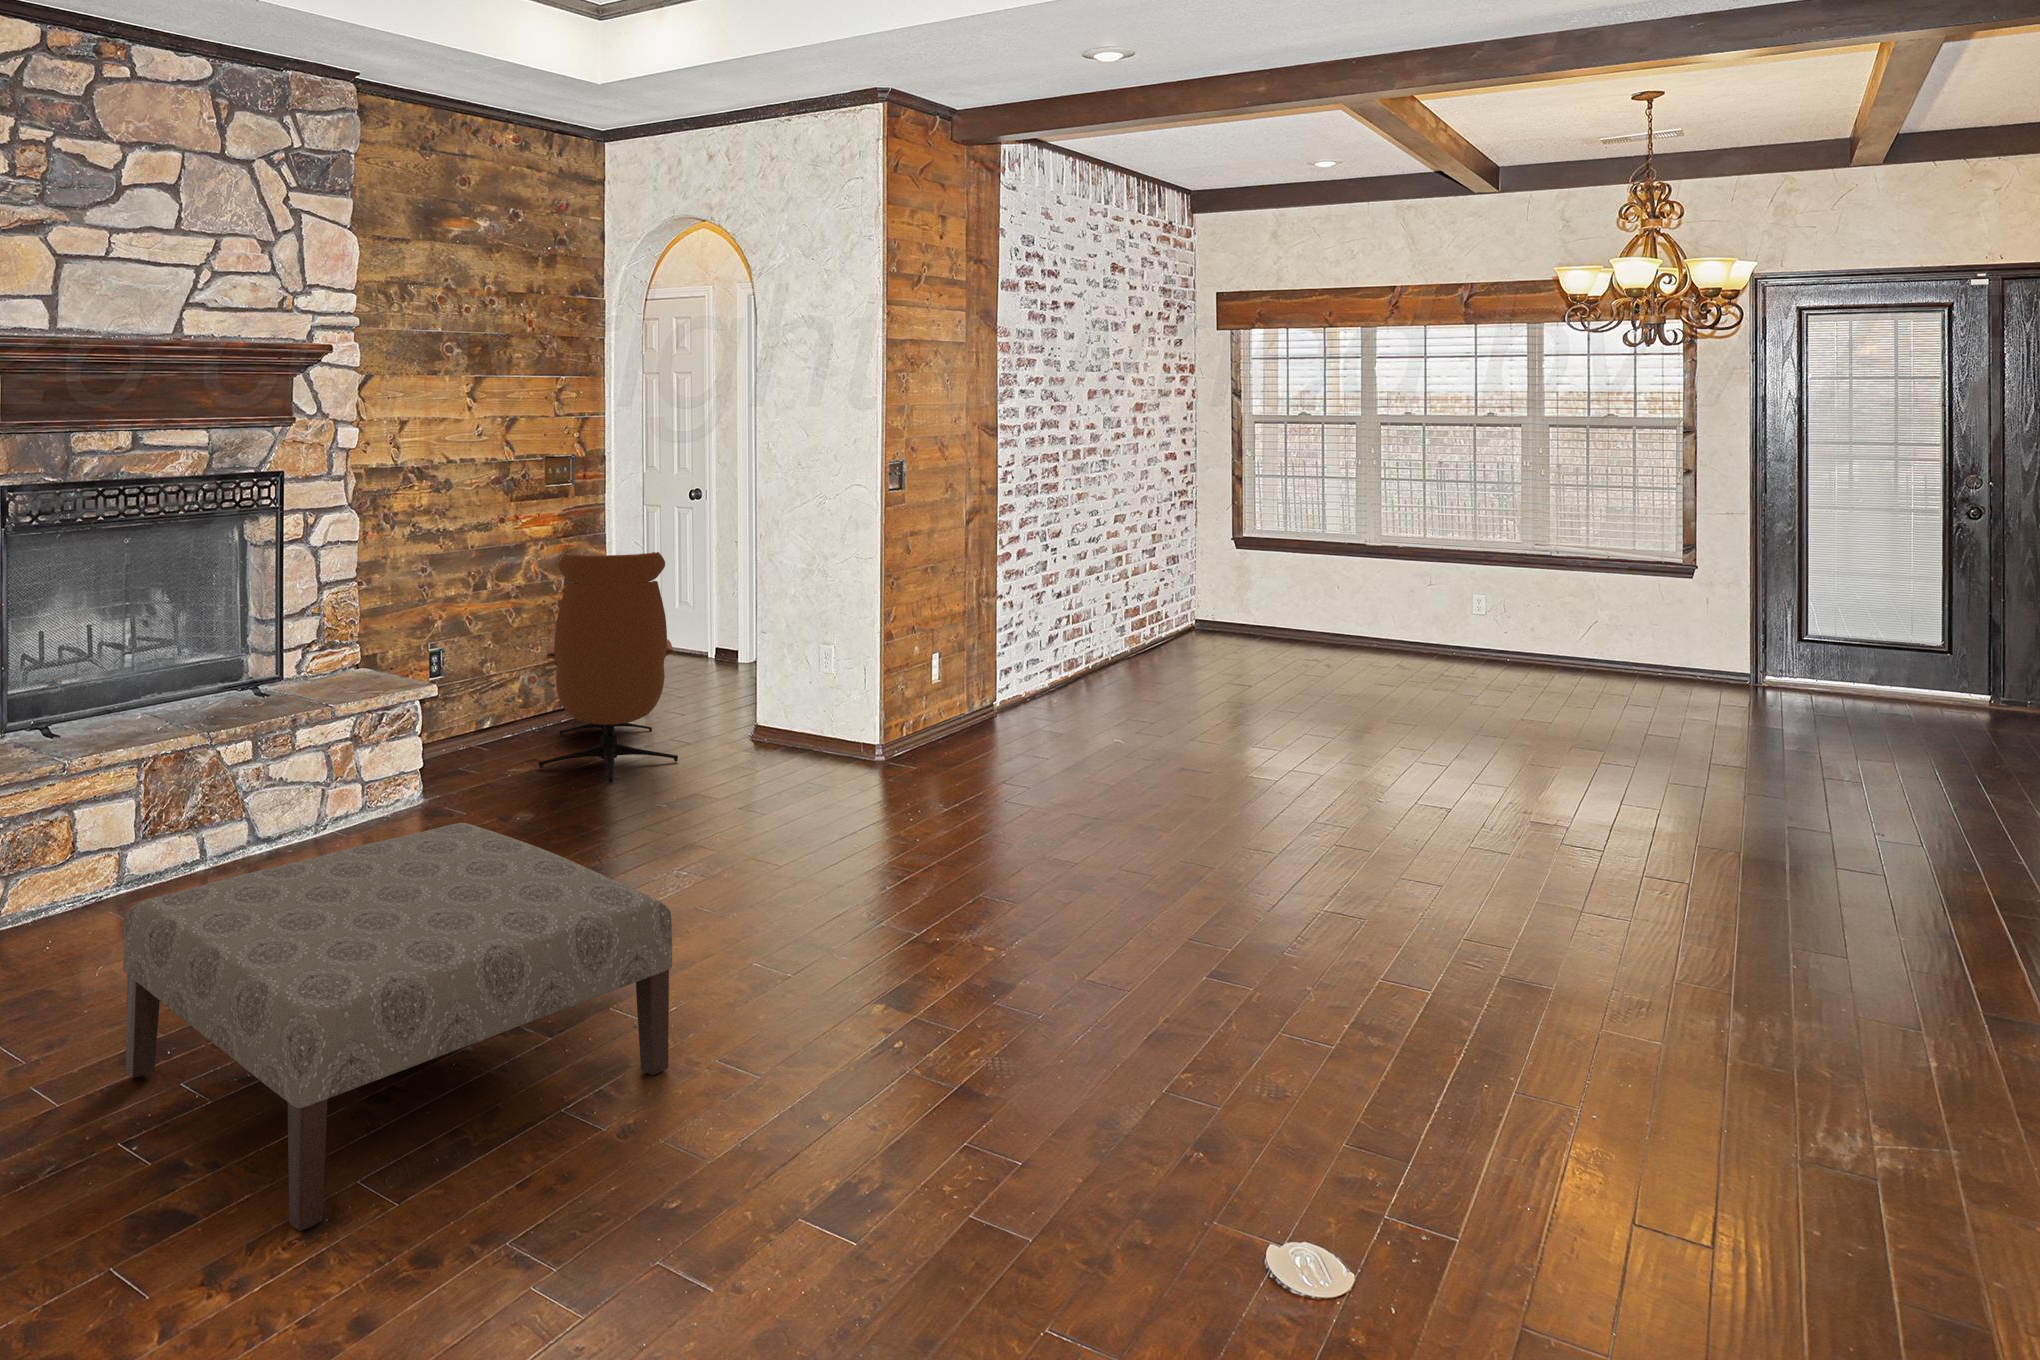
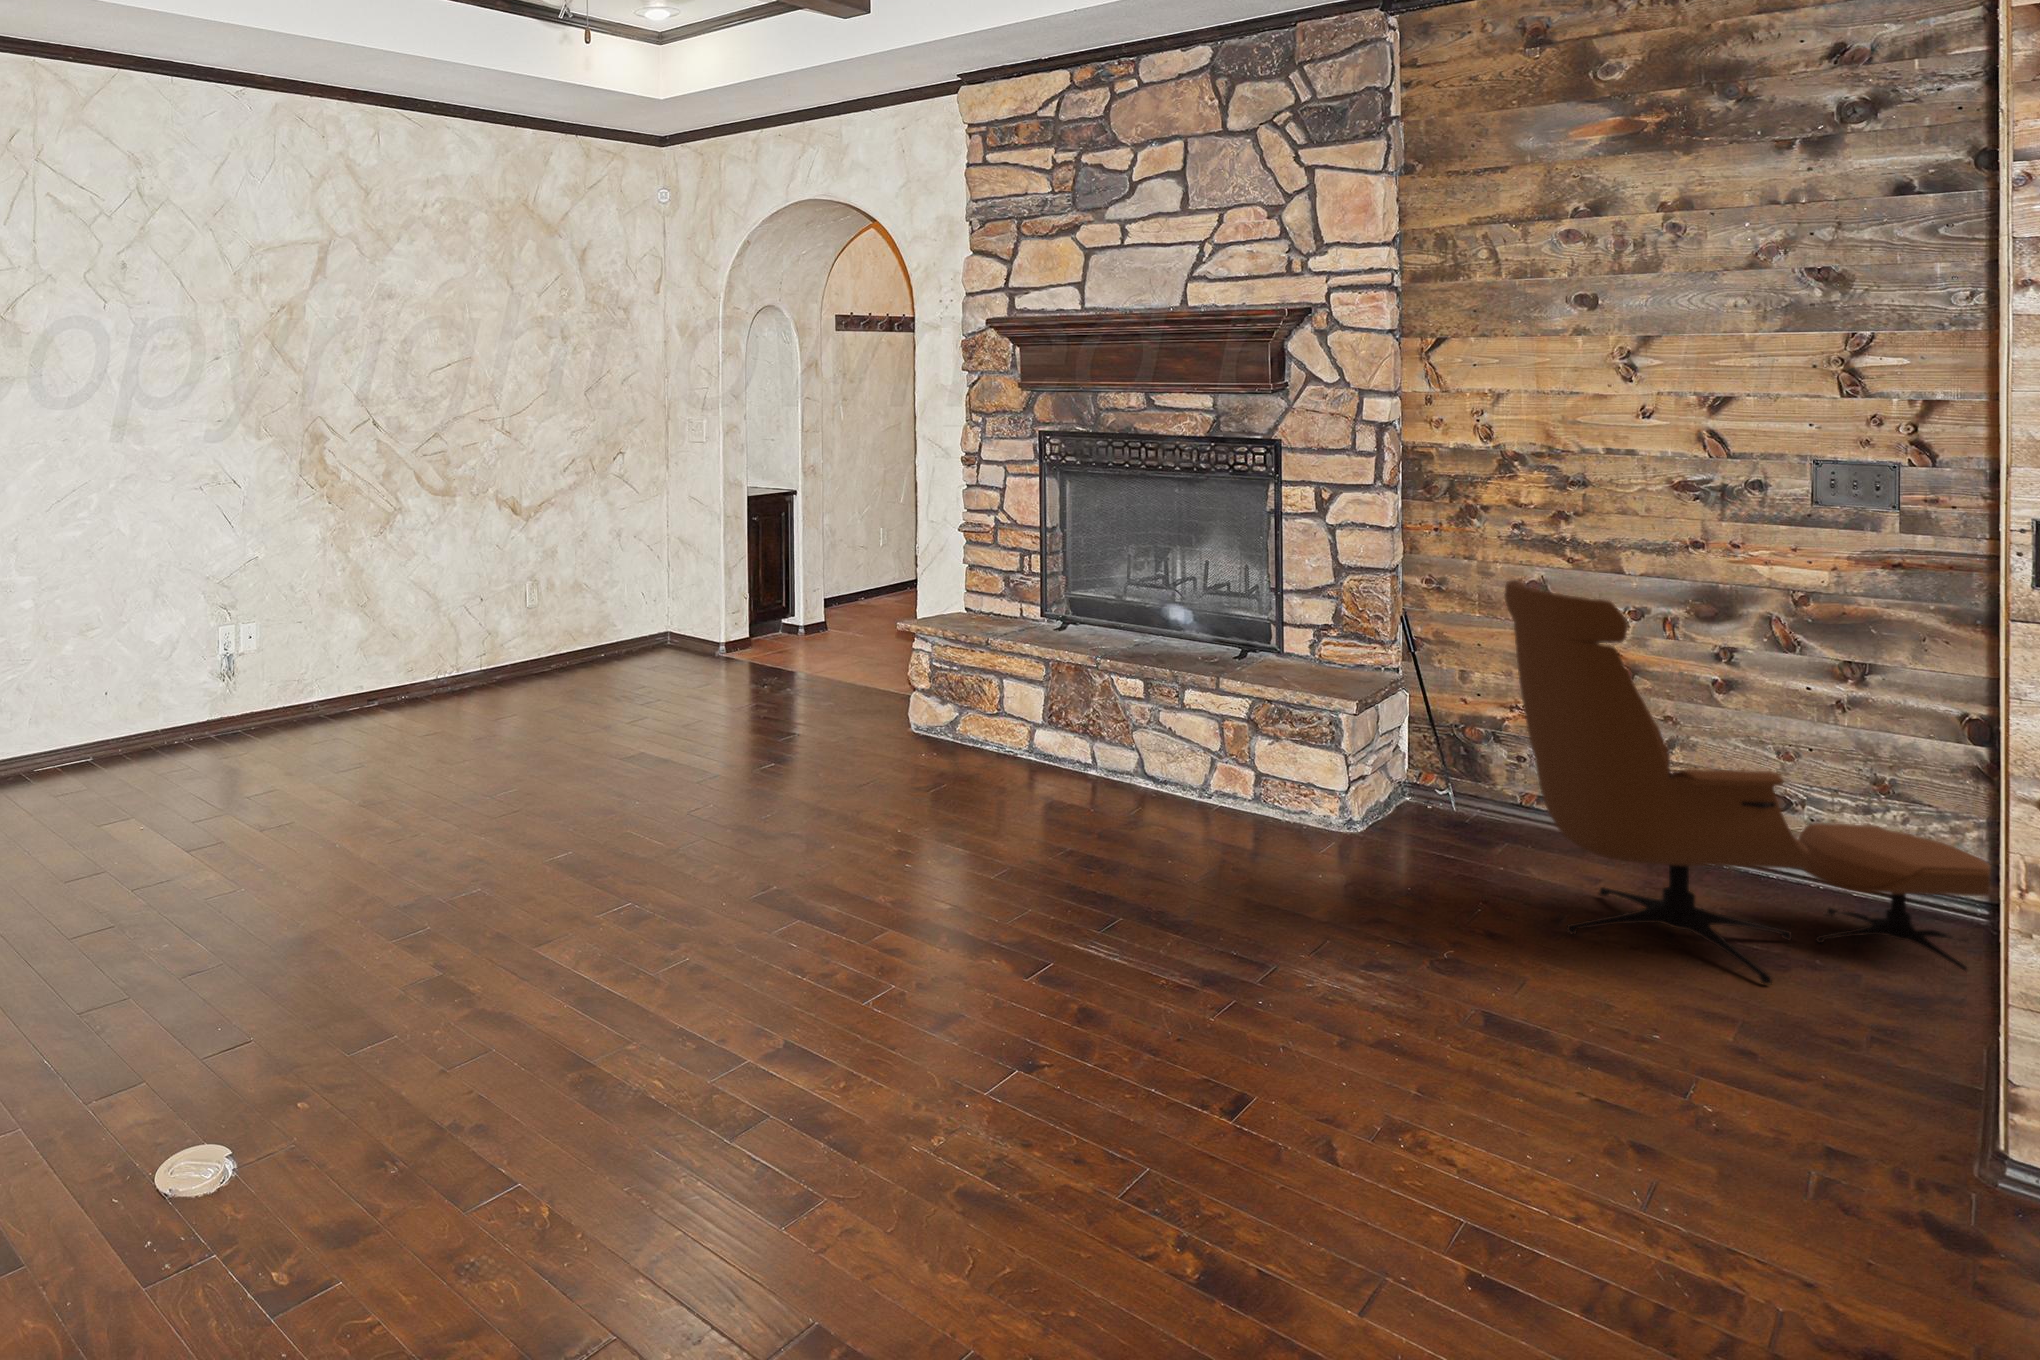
ottoman: present [123,823,672,1231] -> none [510,675,909,917]

